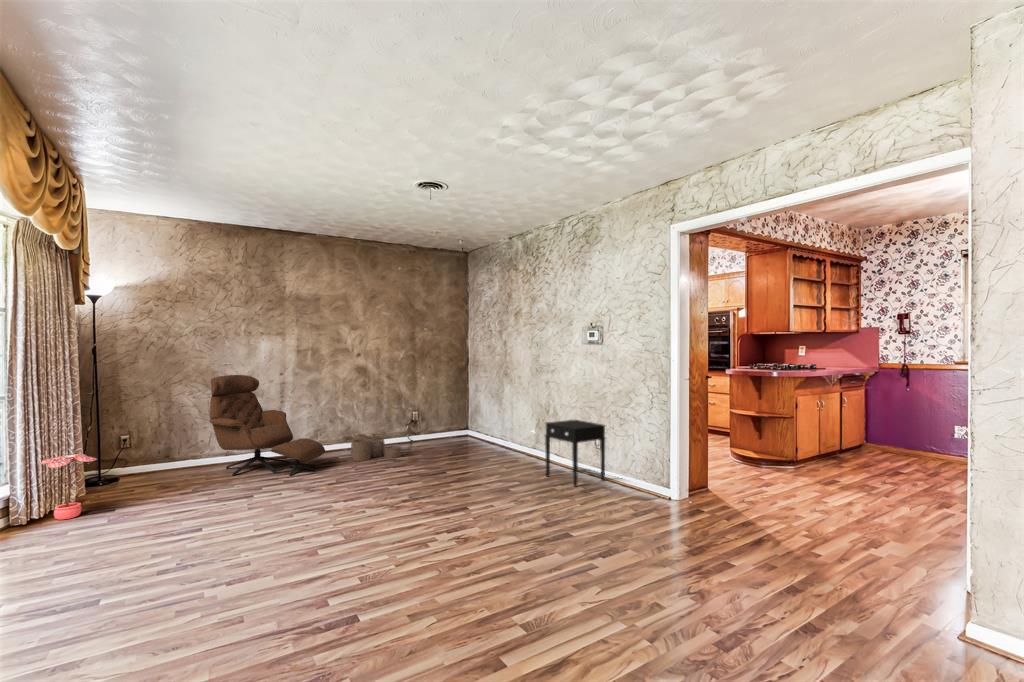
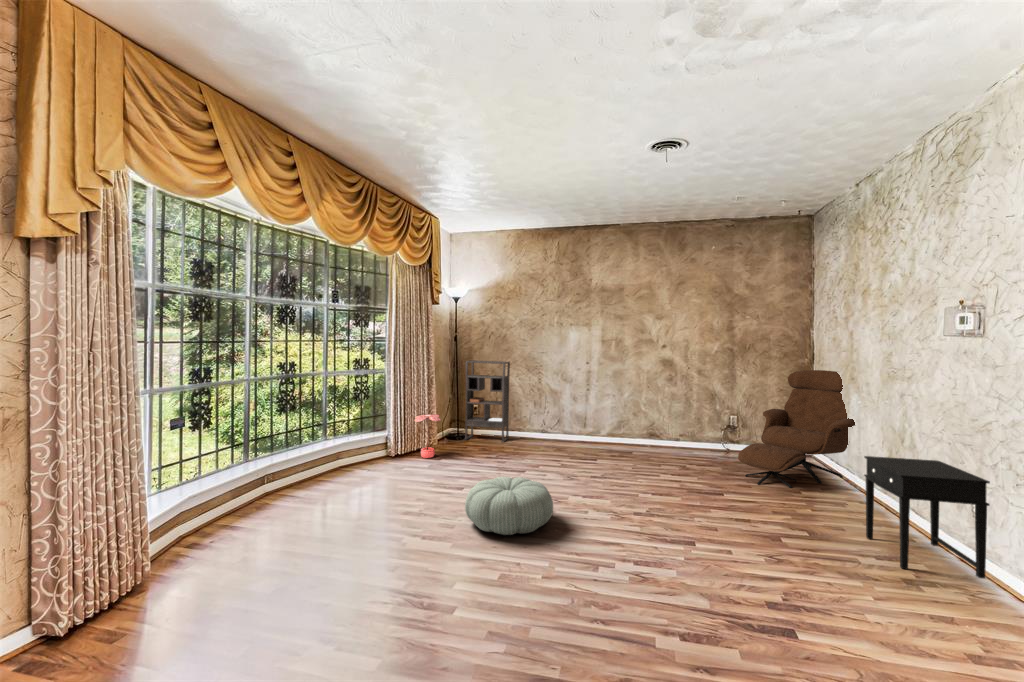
bookshelf: none [100,375,174,486] -> present [465,360,510,442]
lounge chair: present [210,375,325,476] -> present [738,370,855,488]
woven basket: present [351,434,401,461] -> none [643,429,698,463]
pouf: none [248,494,351,557] -> present [465,477,553,535]

